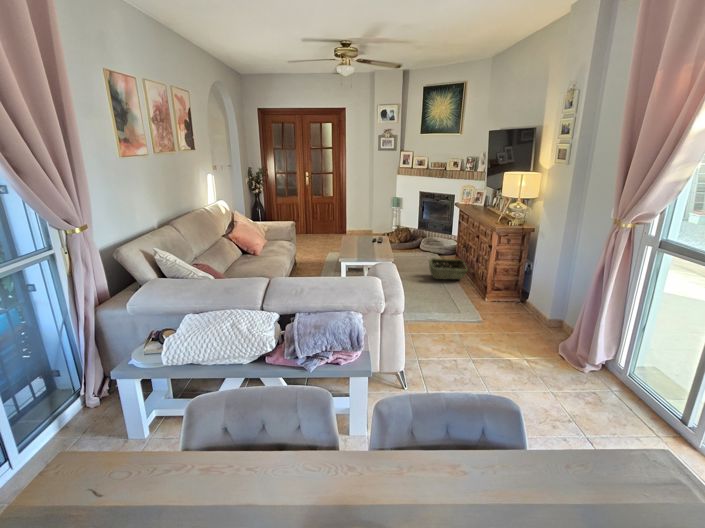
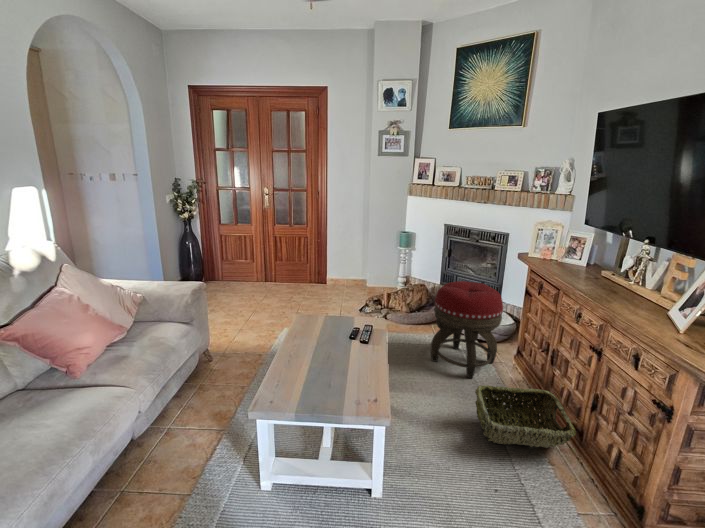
footstool: none [411,219,446,265] -> present [431,281,503,378]

